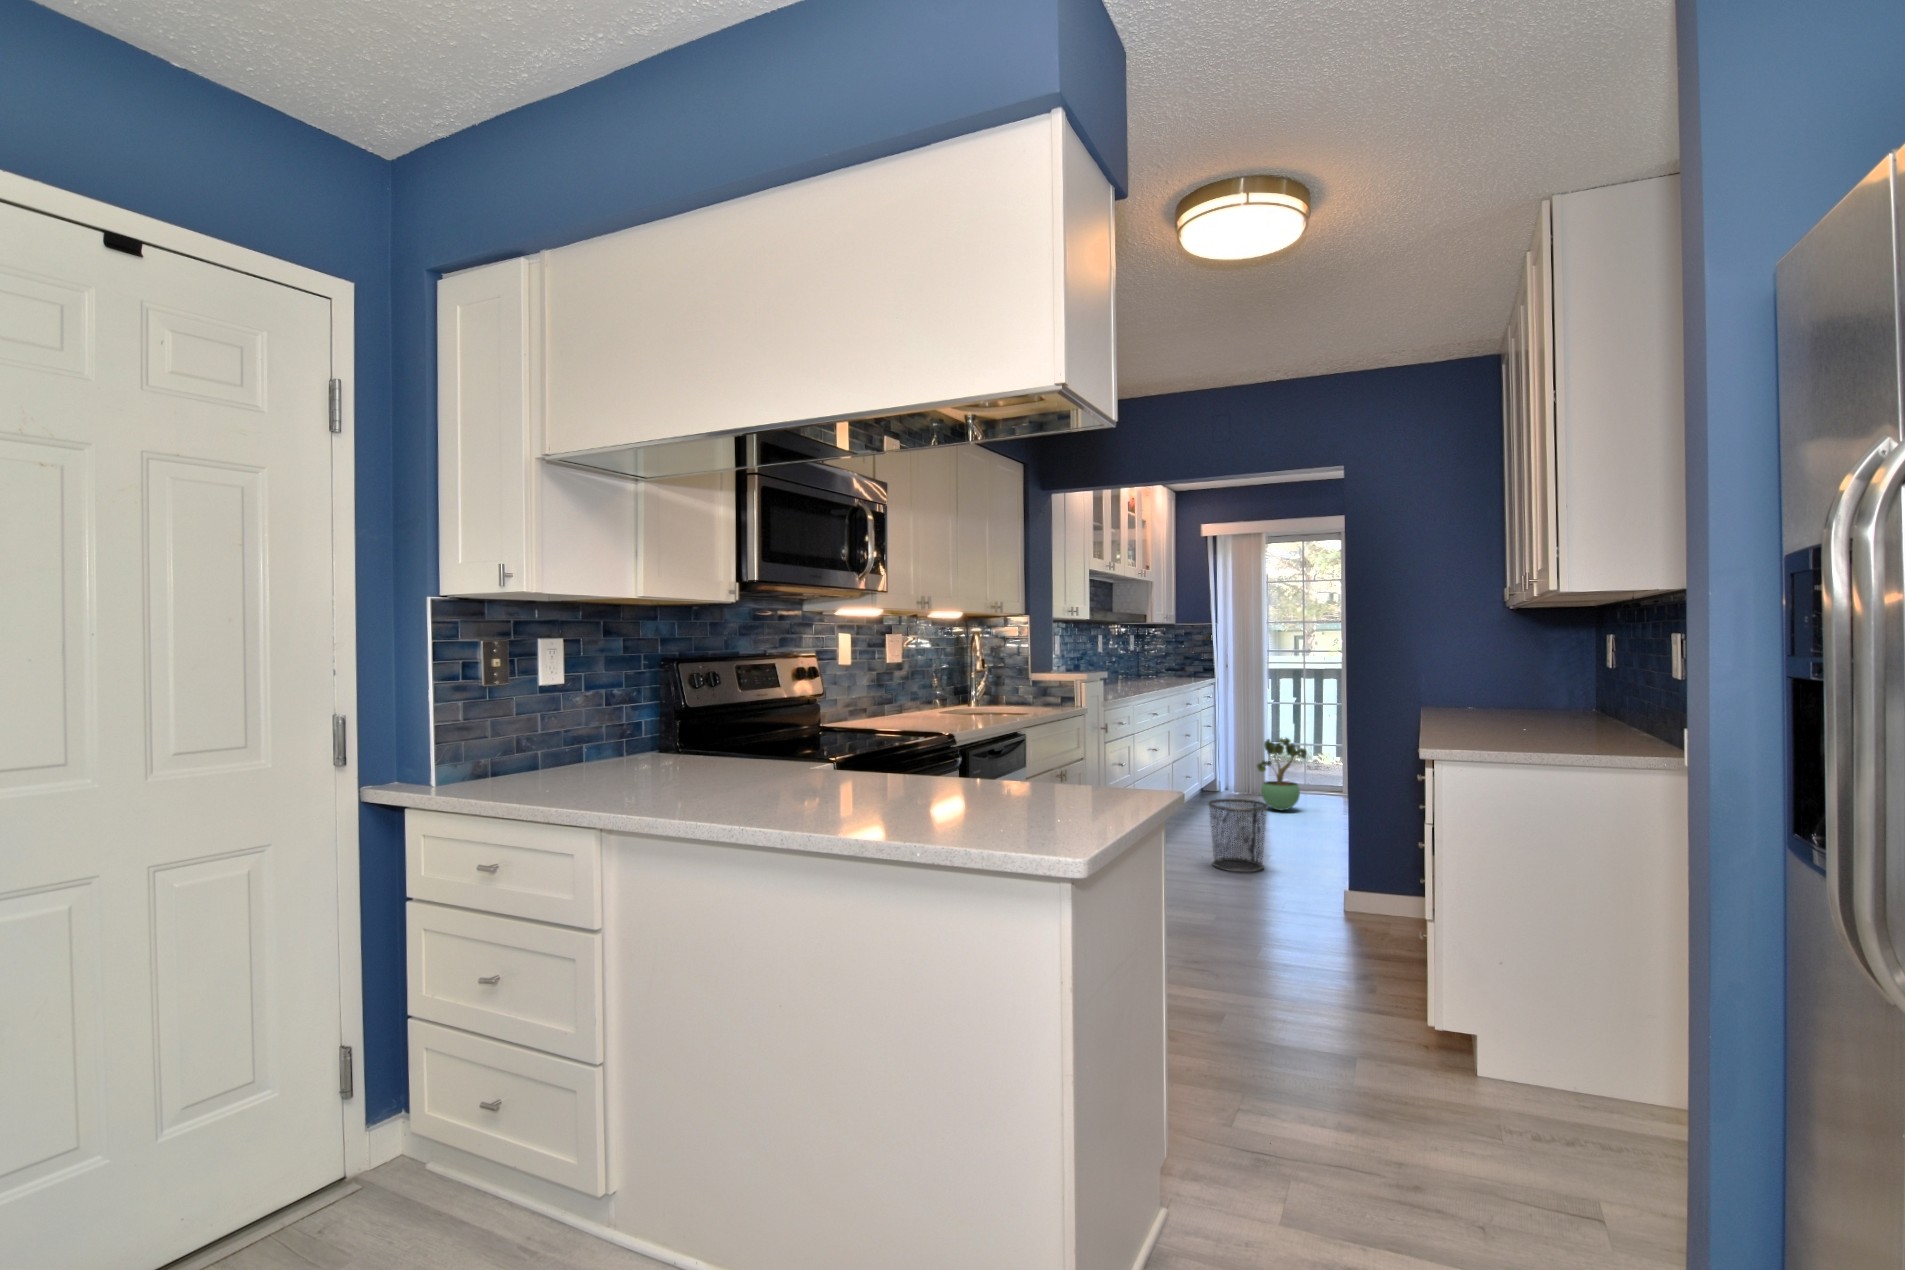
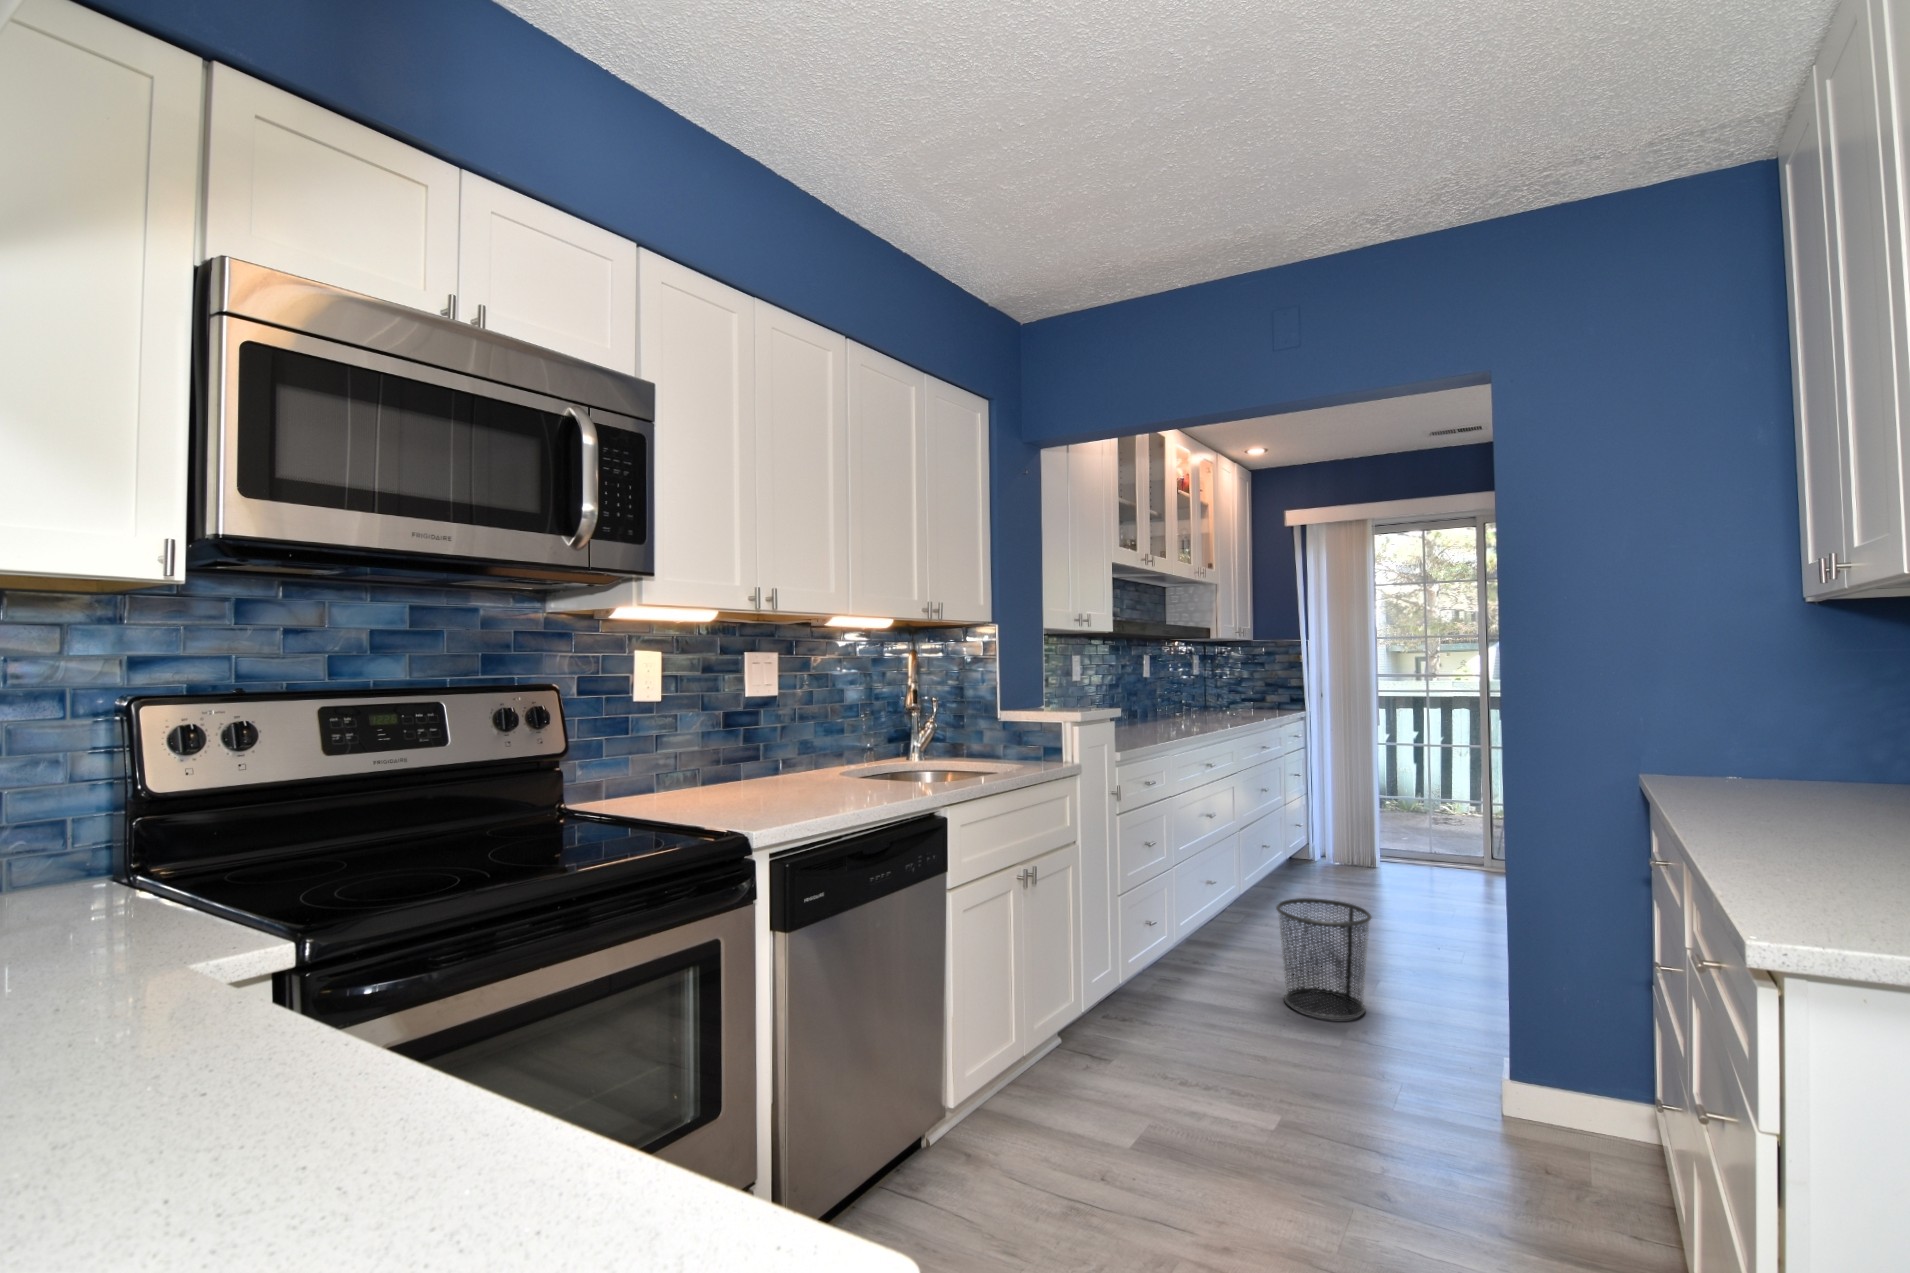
potted plant: present [1257,738,1307,810] -> none [1361,794,1434,893]

